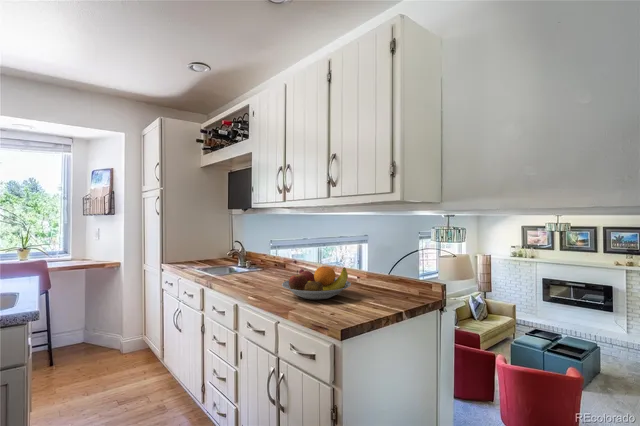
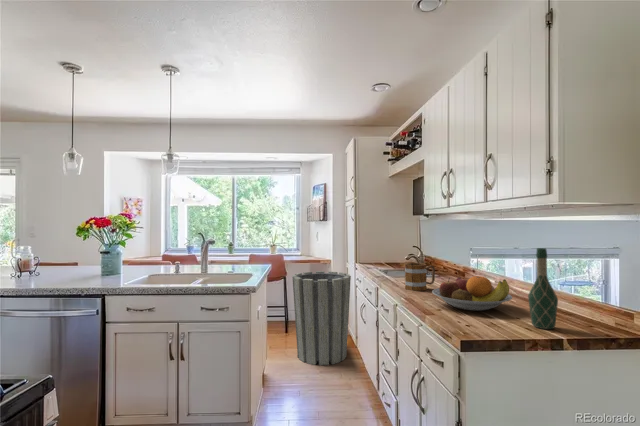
wine bottle: none [373,238,394,306] -> present [528,248,558,329]
mug: none [241,258,270,287] -> present [405,263,435,291]
trash can: none [70,276,155,397] -> present [292,271,351,365]

